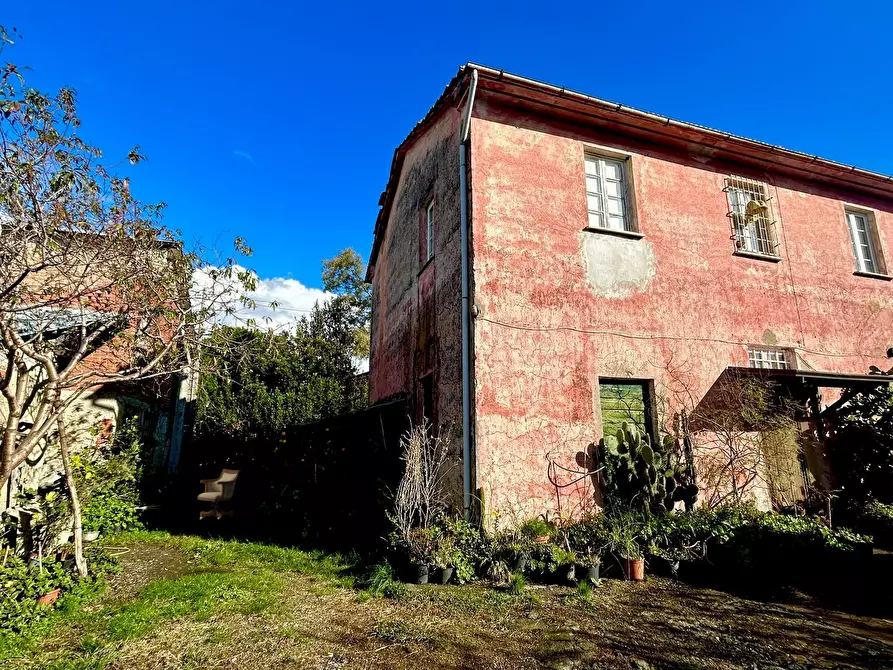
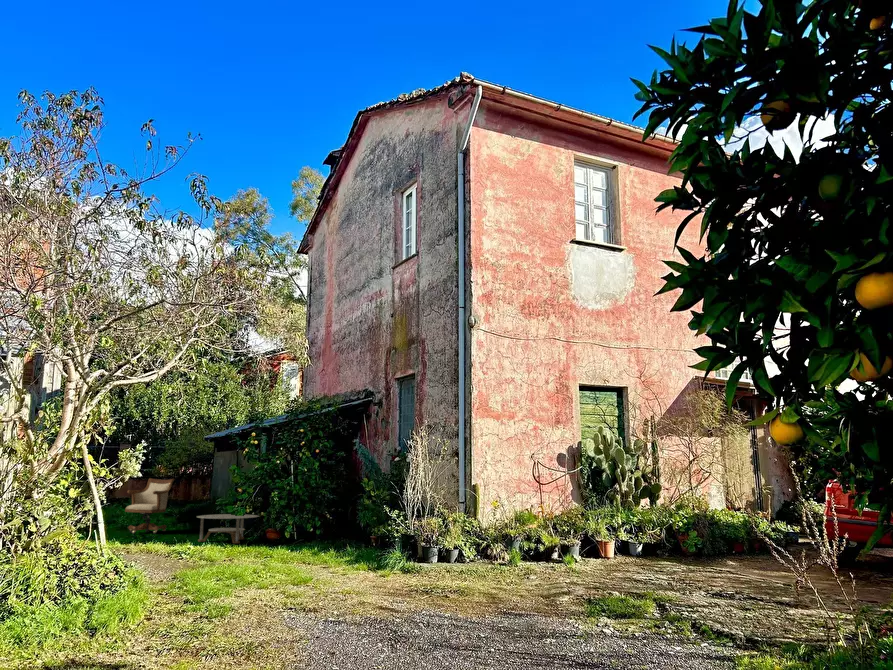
round table: none [235,505,295,537] -> present [197,514,258,544]

